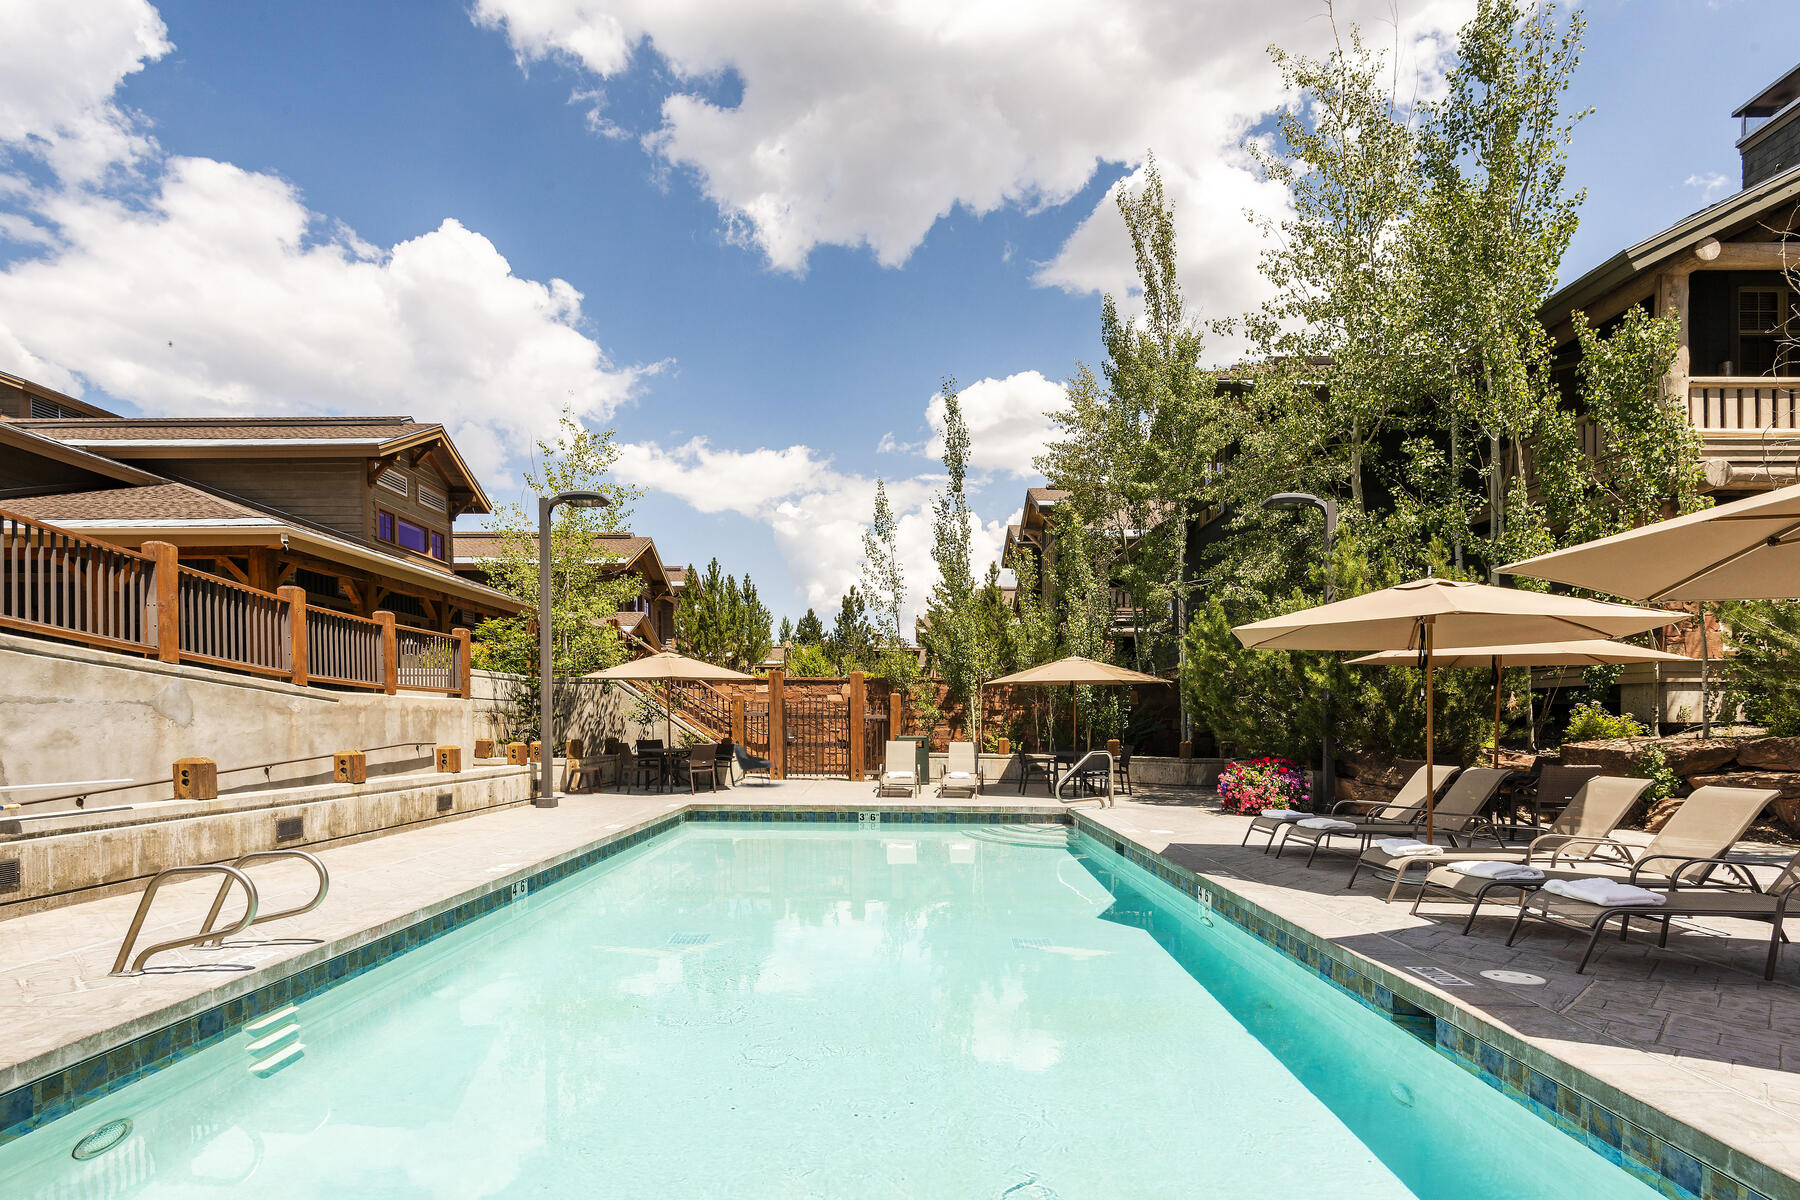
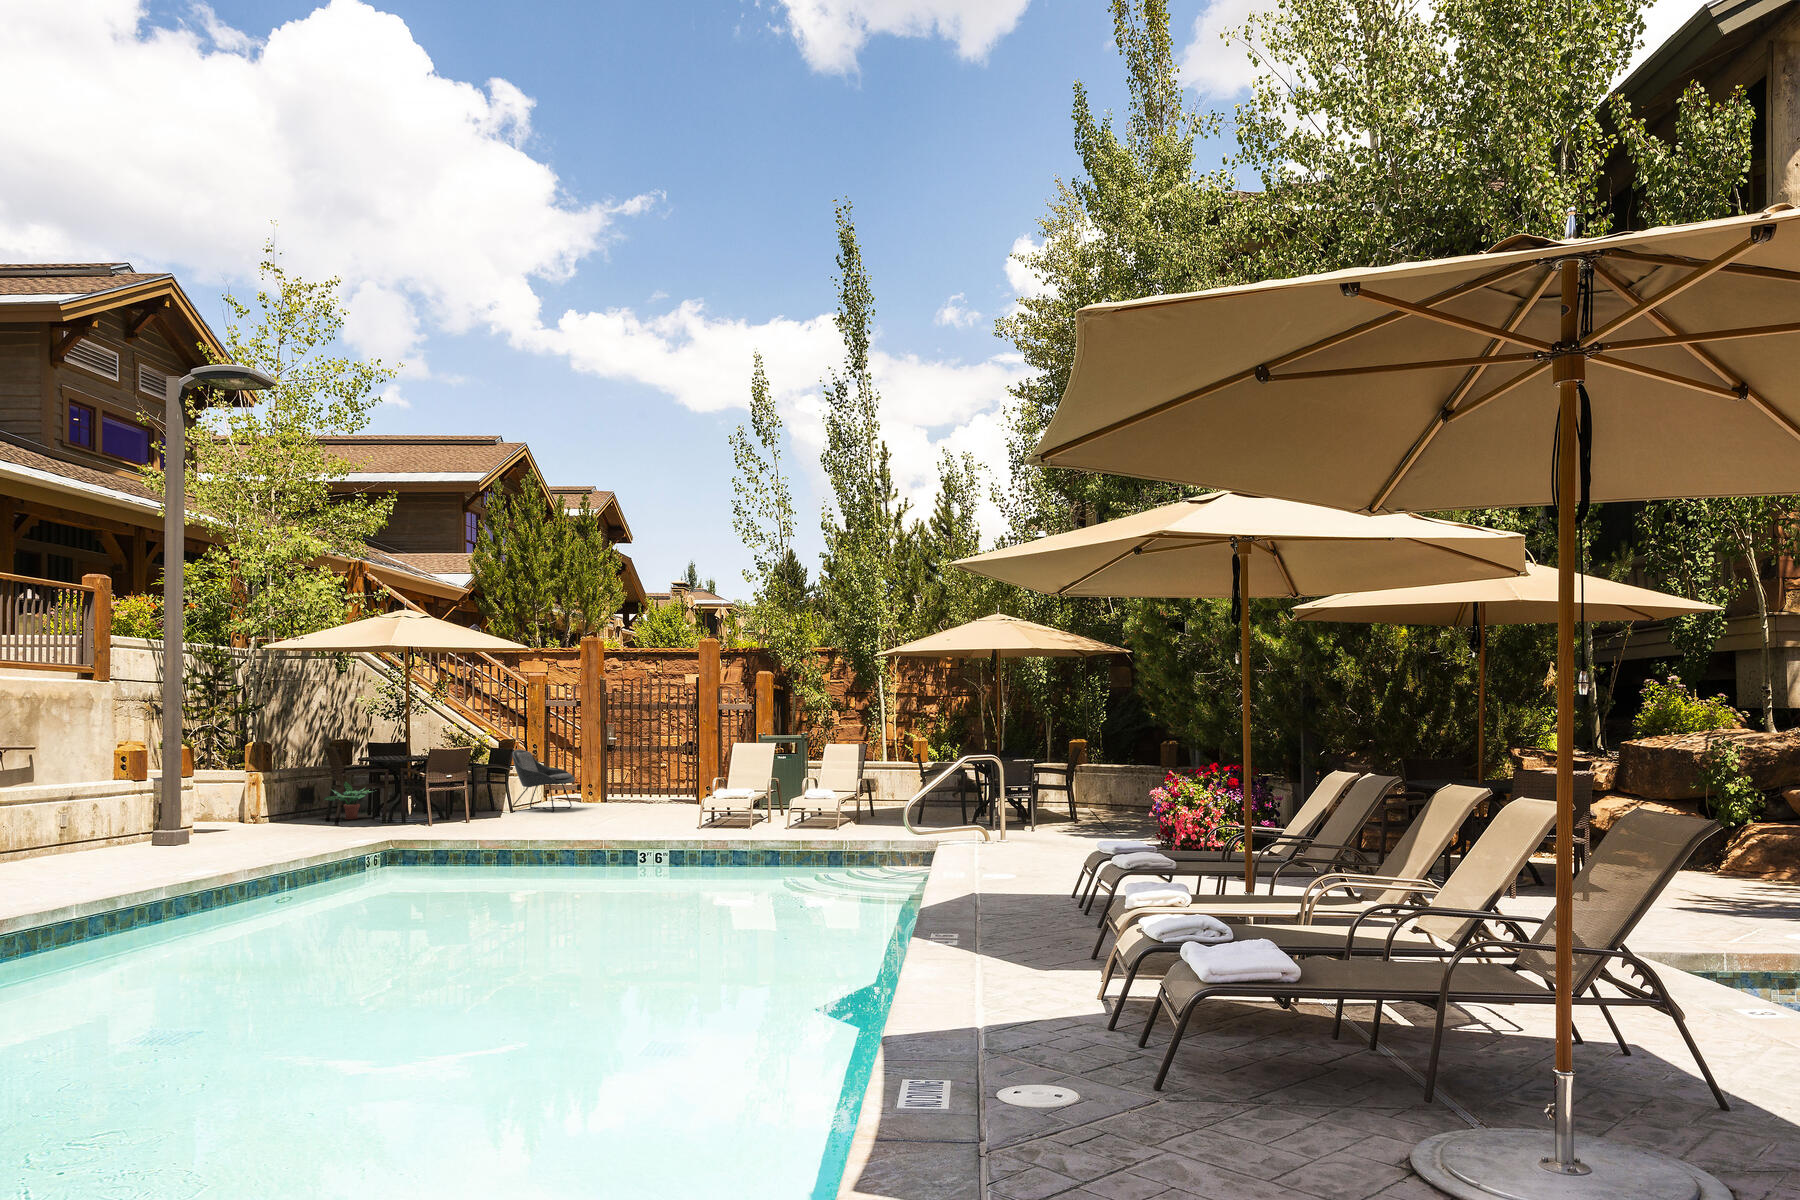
potted plant: none [612,766,651,792] -> present [324,781,376,819]
stool: present [565,767,603,794] -> none [245,784,309,823]

